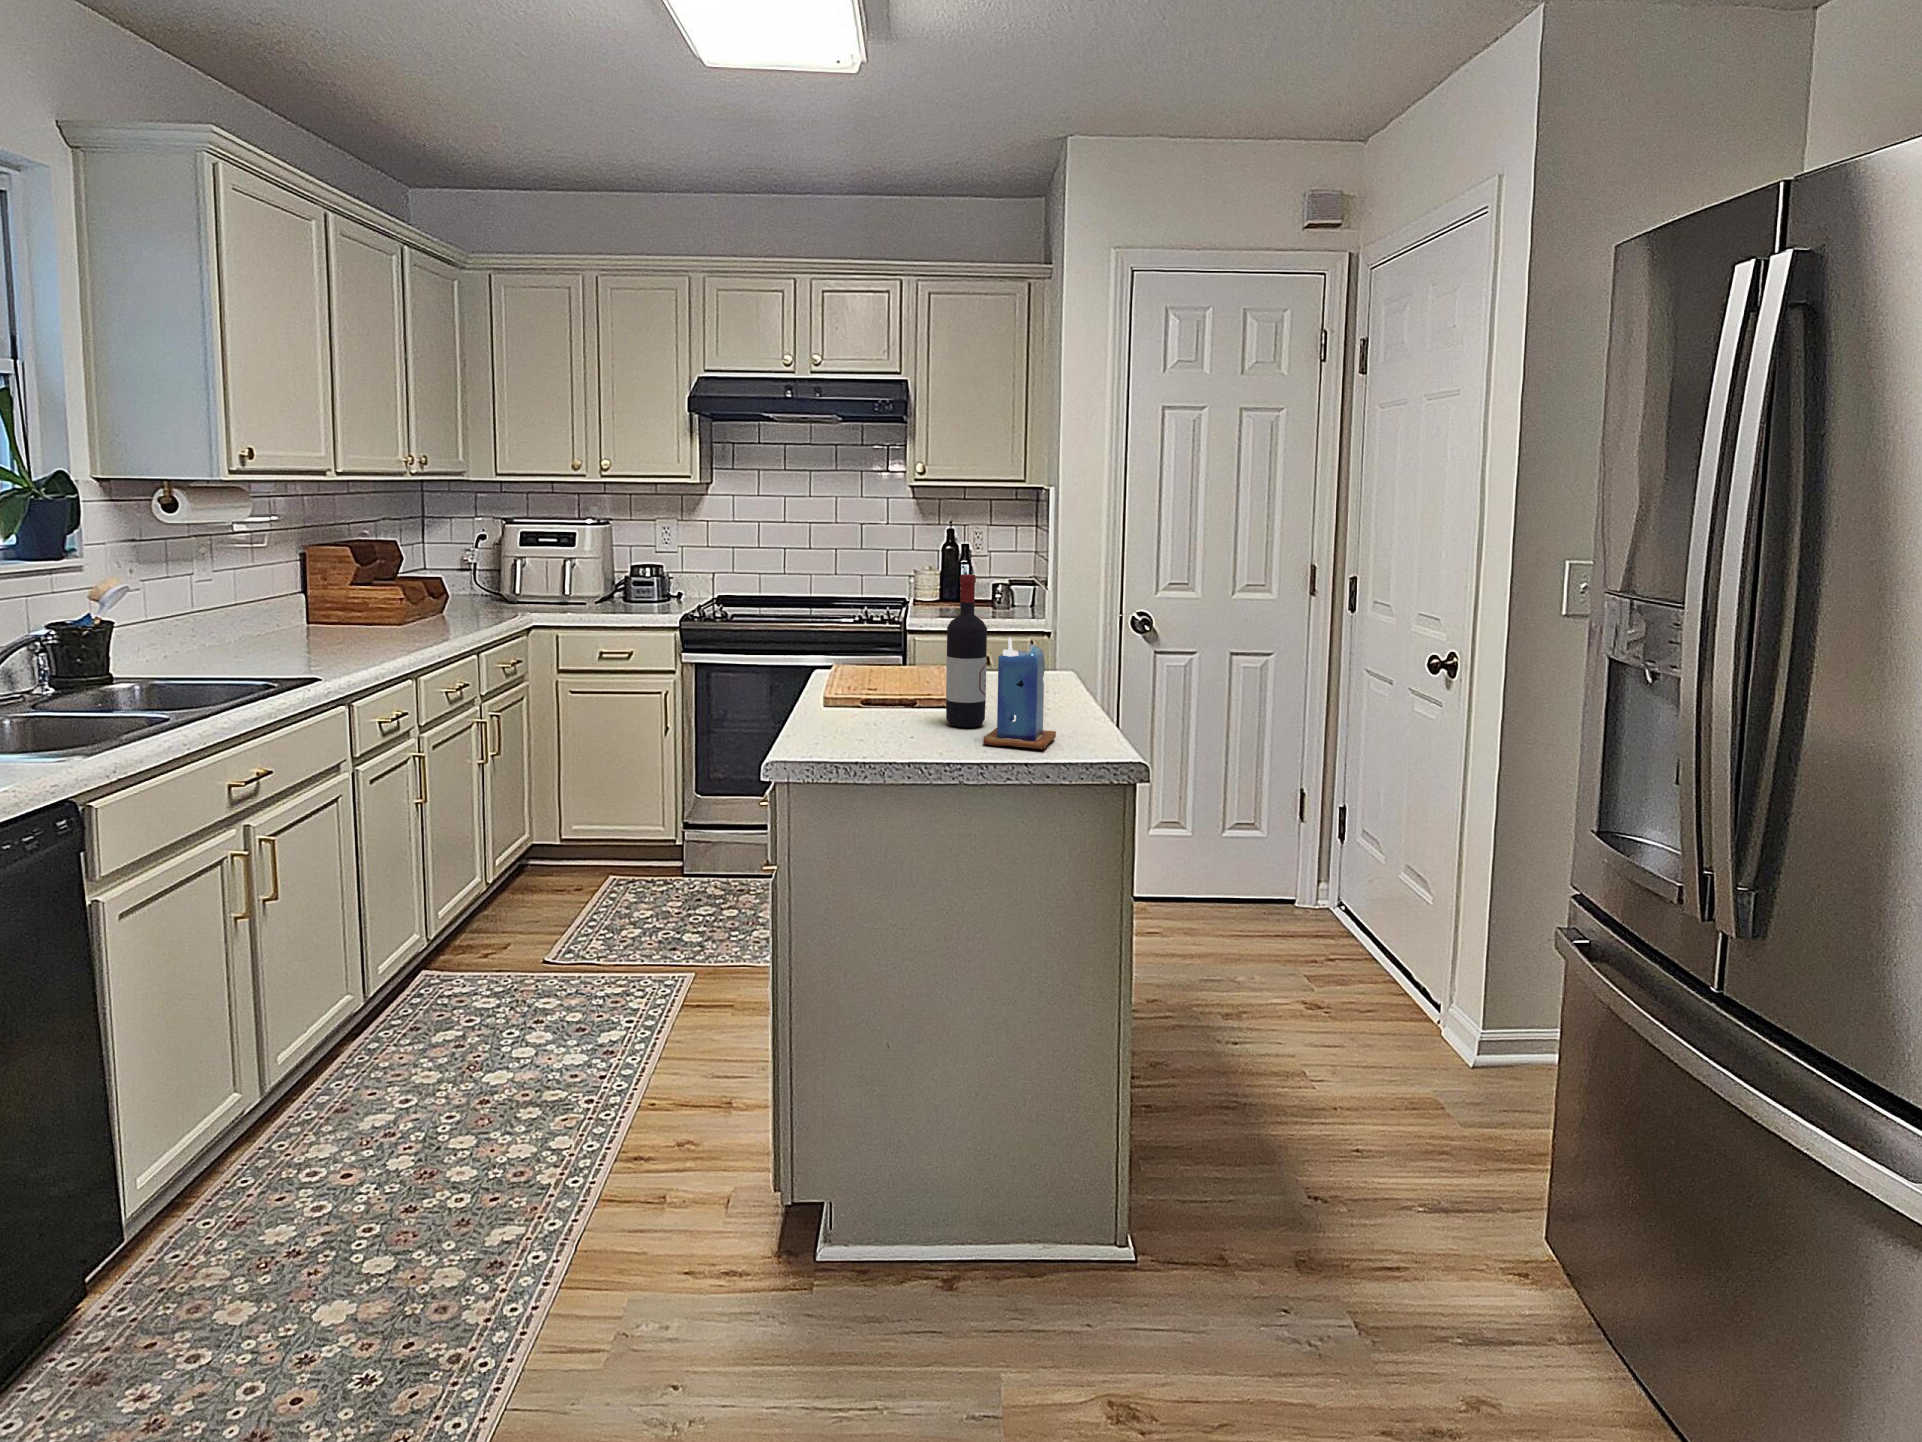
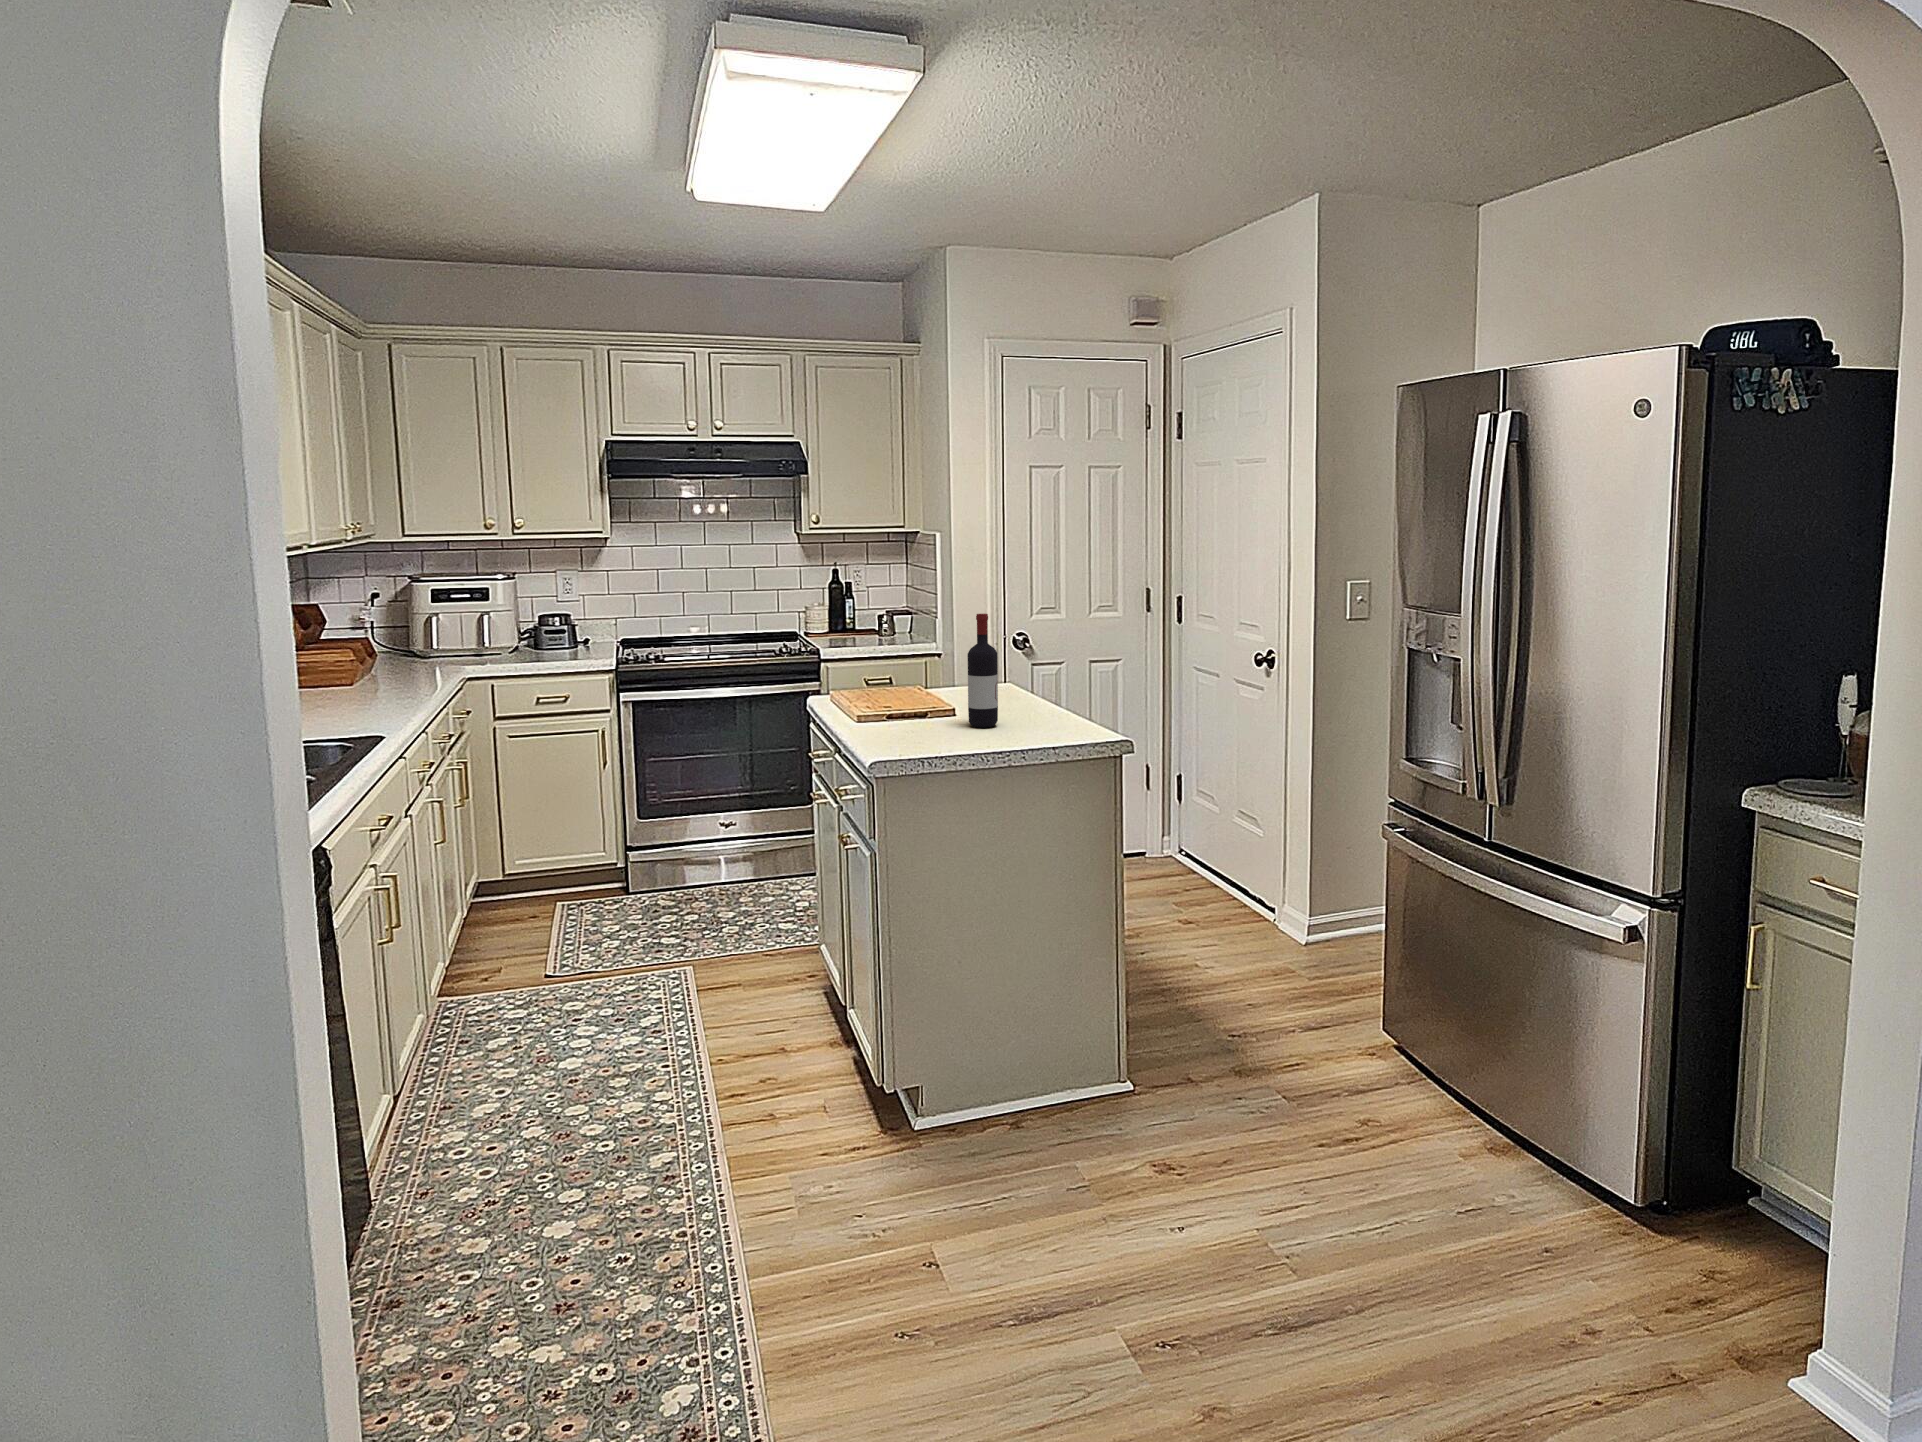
candle: present [983,637,1056,749] -> none [1012,658,1058,737]

